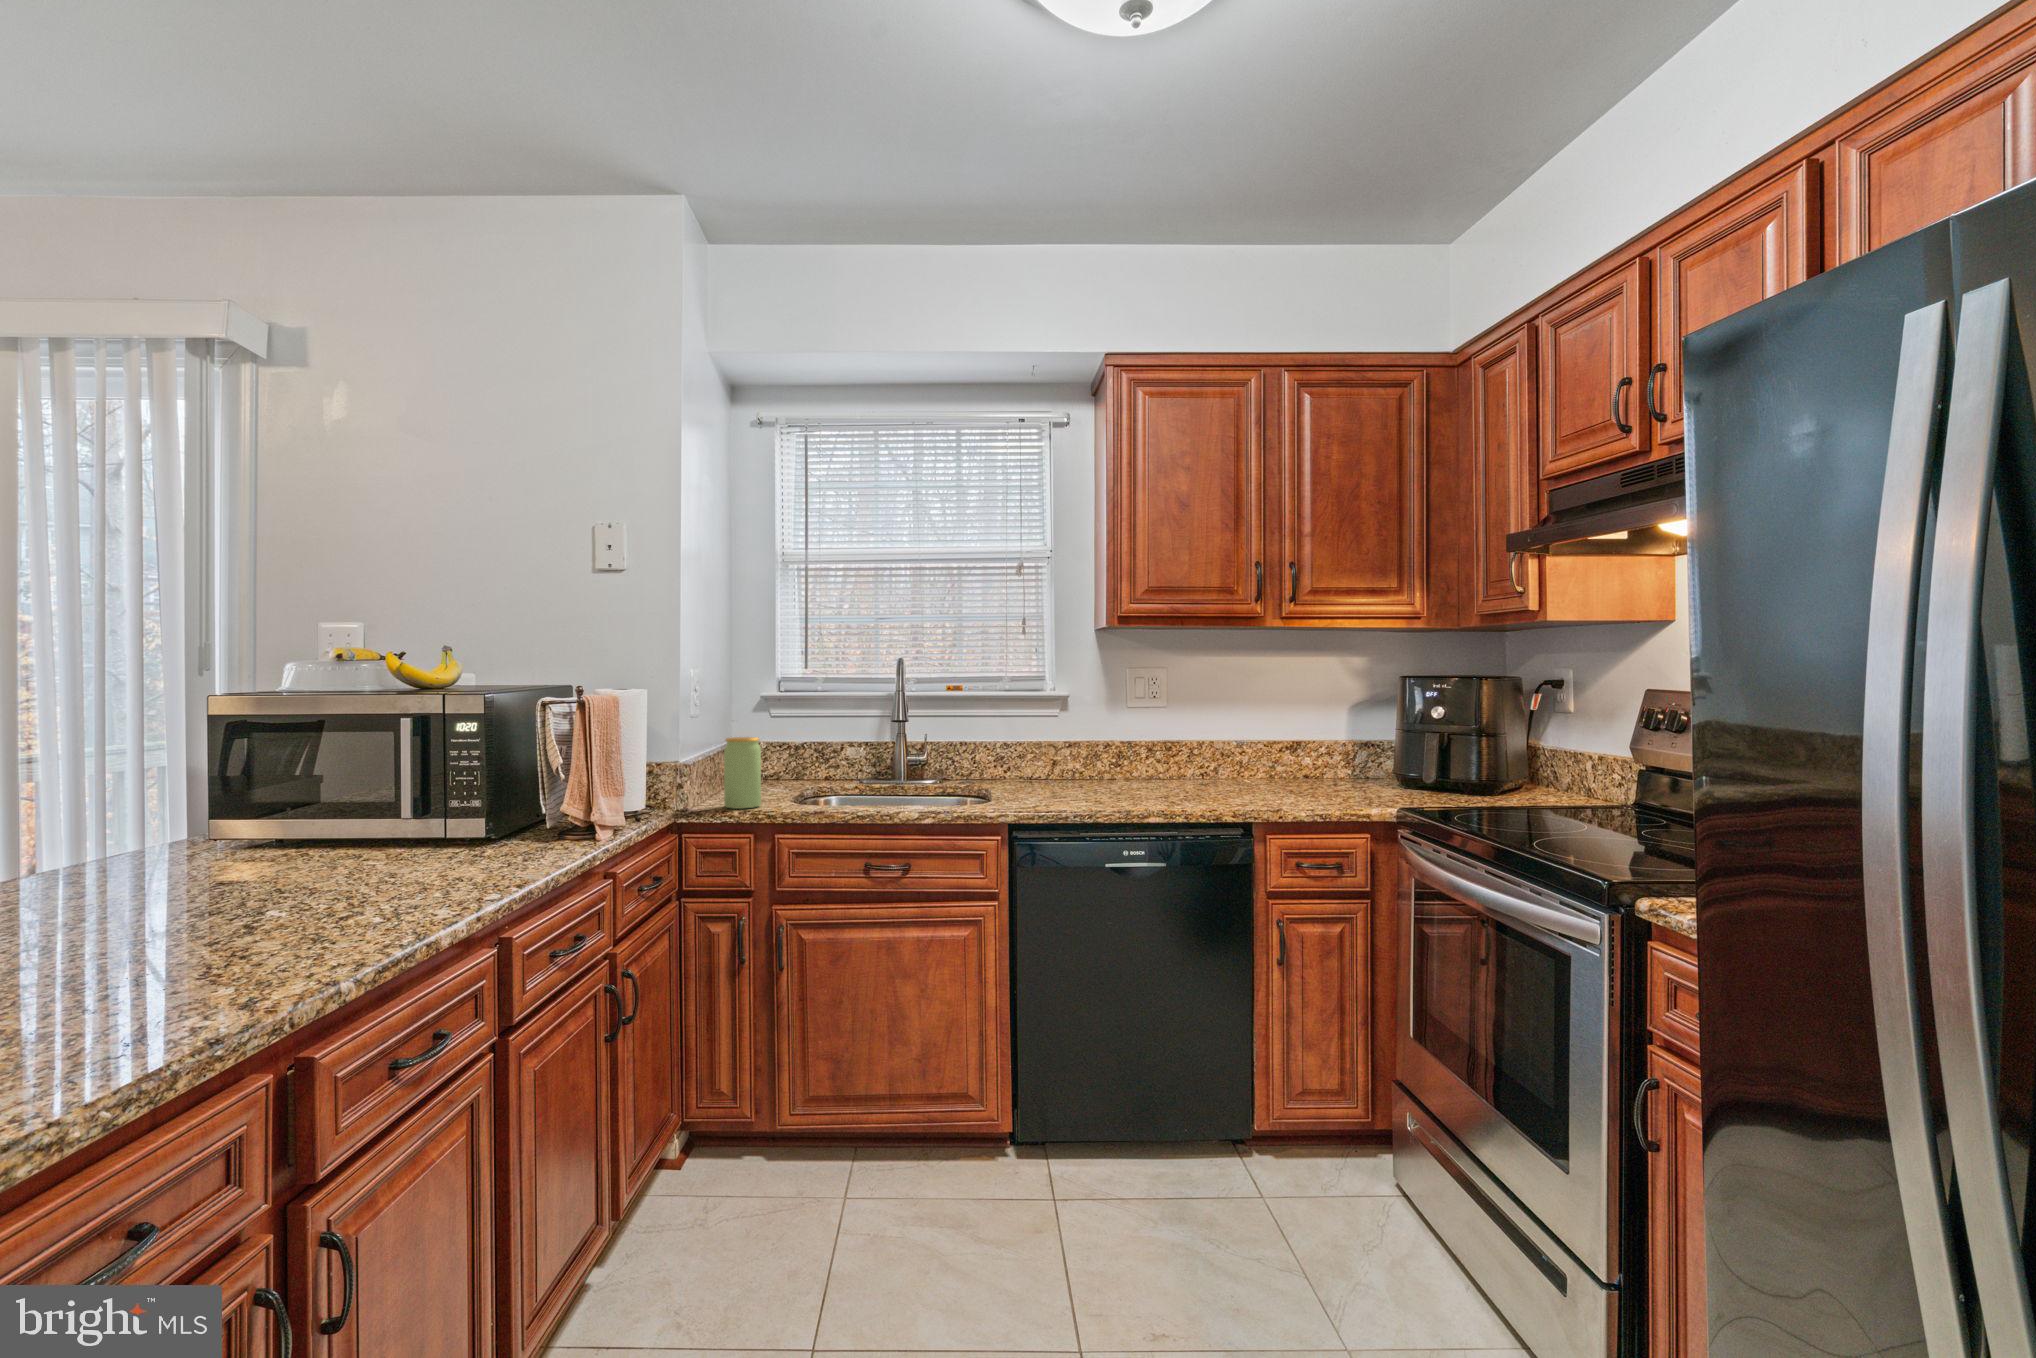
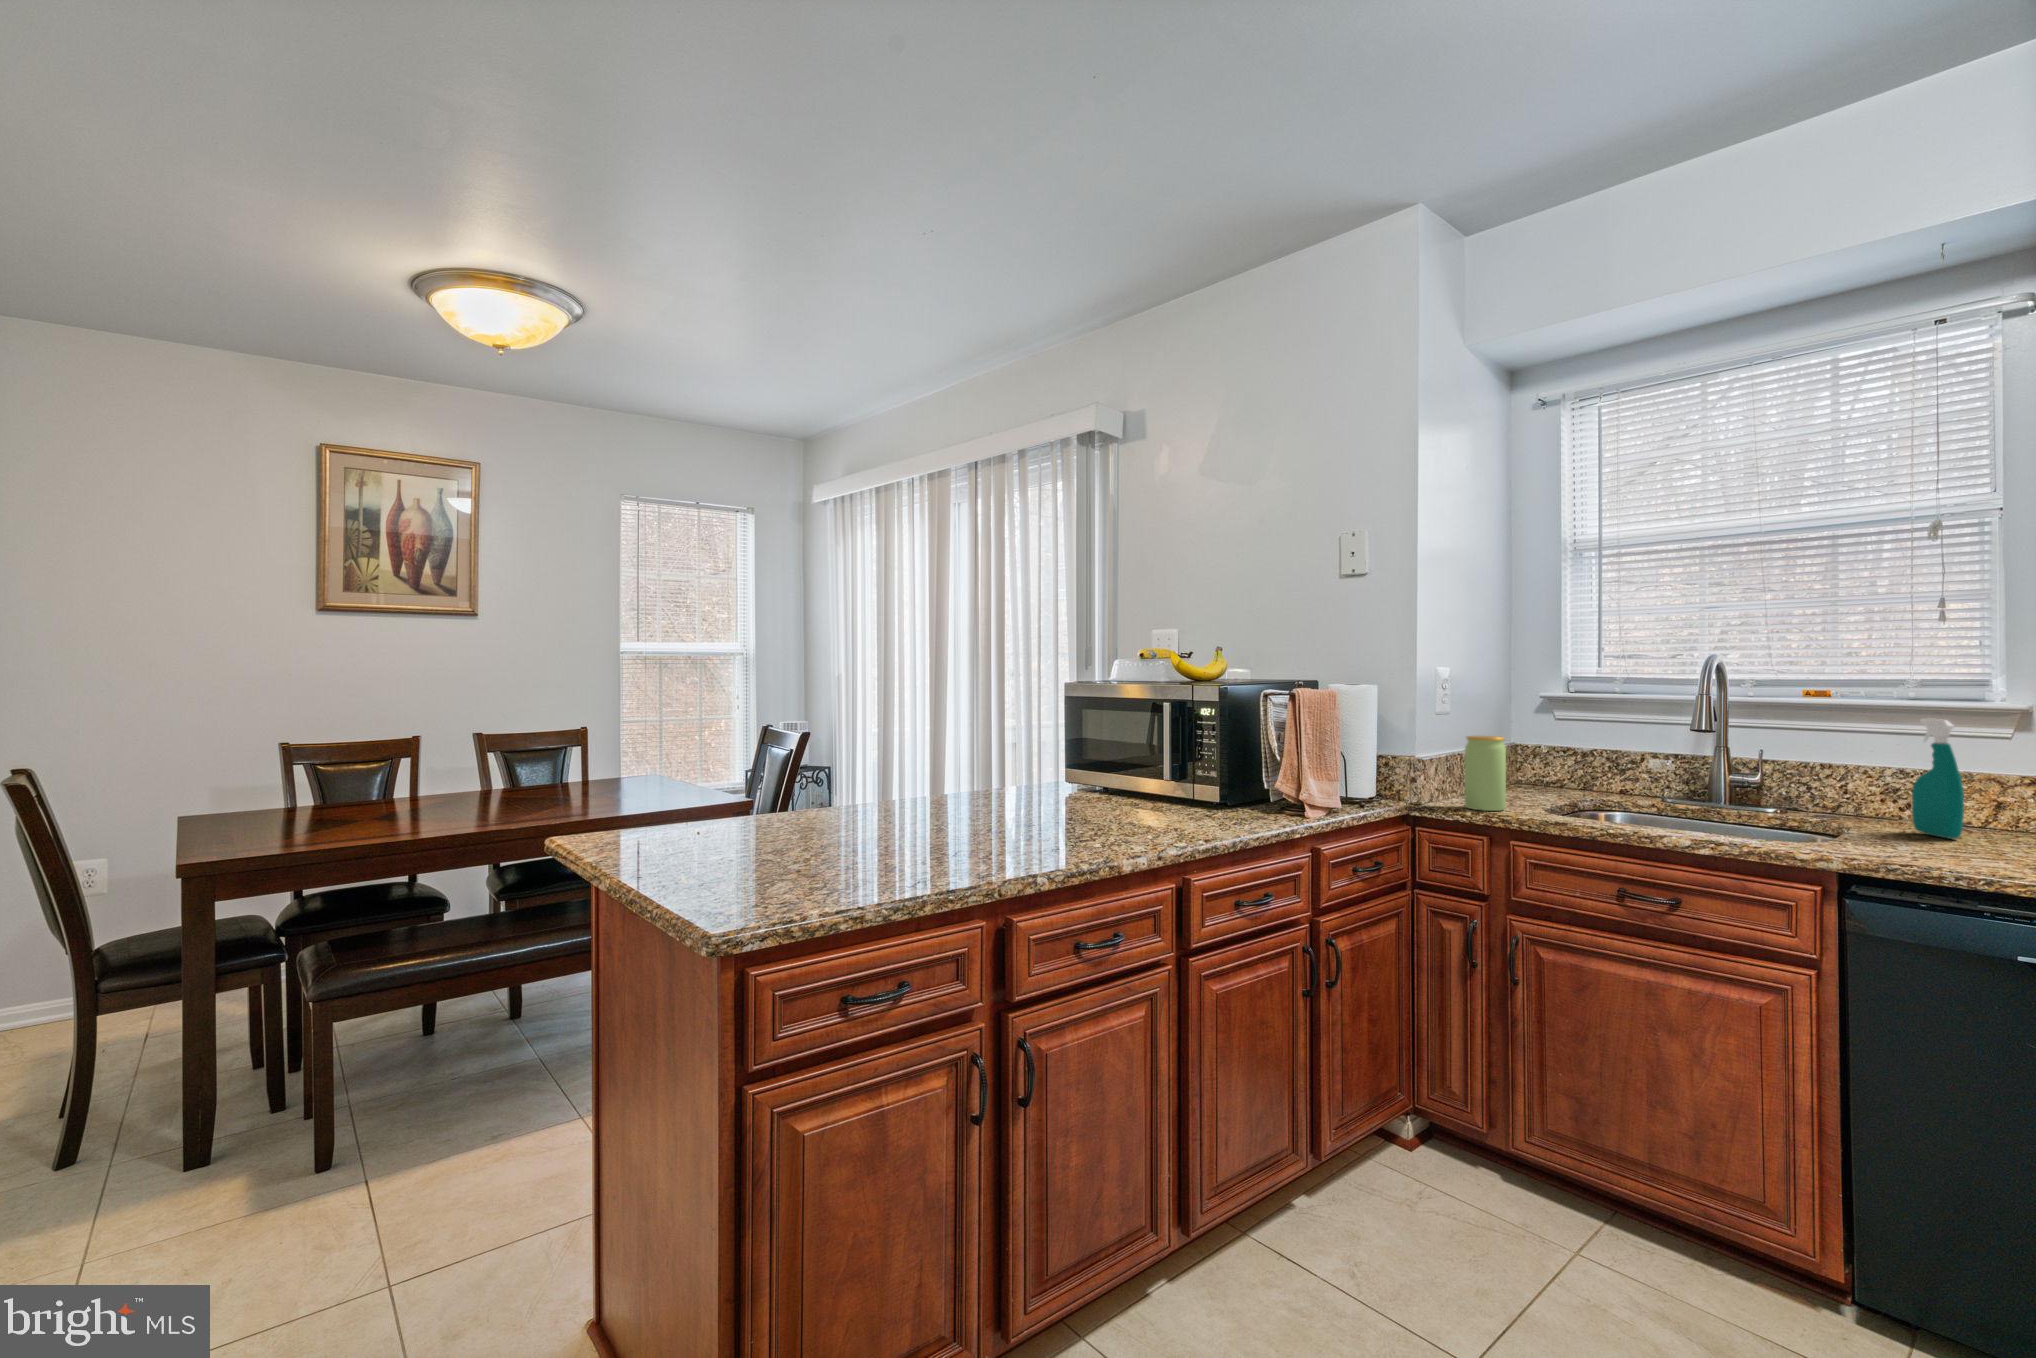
spray bottle: none [1021,706,1050,789] -> present [1912,718,1964,839]

